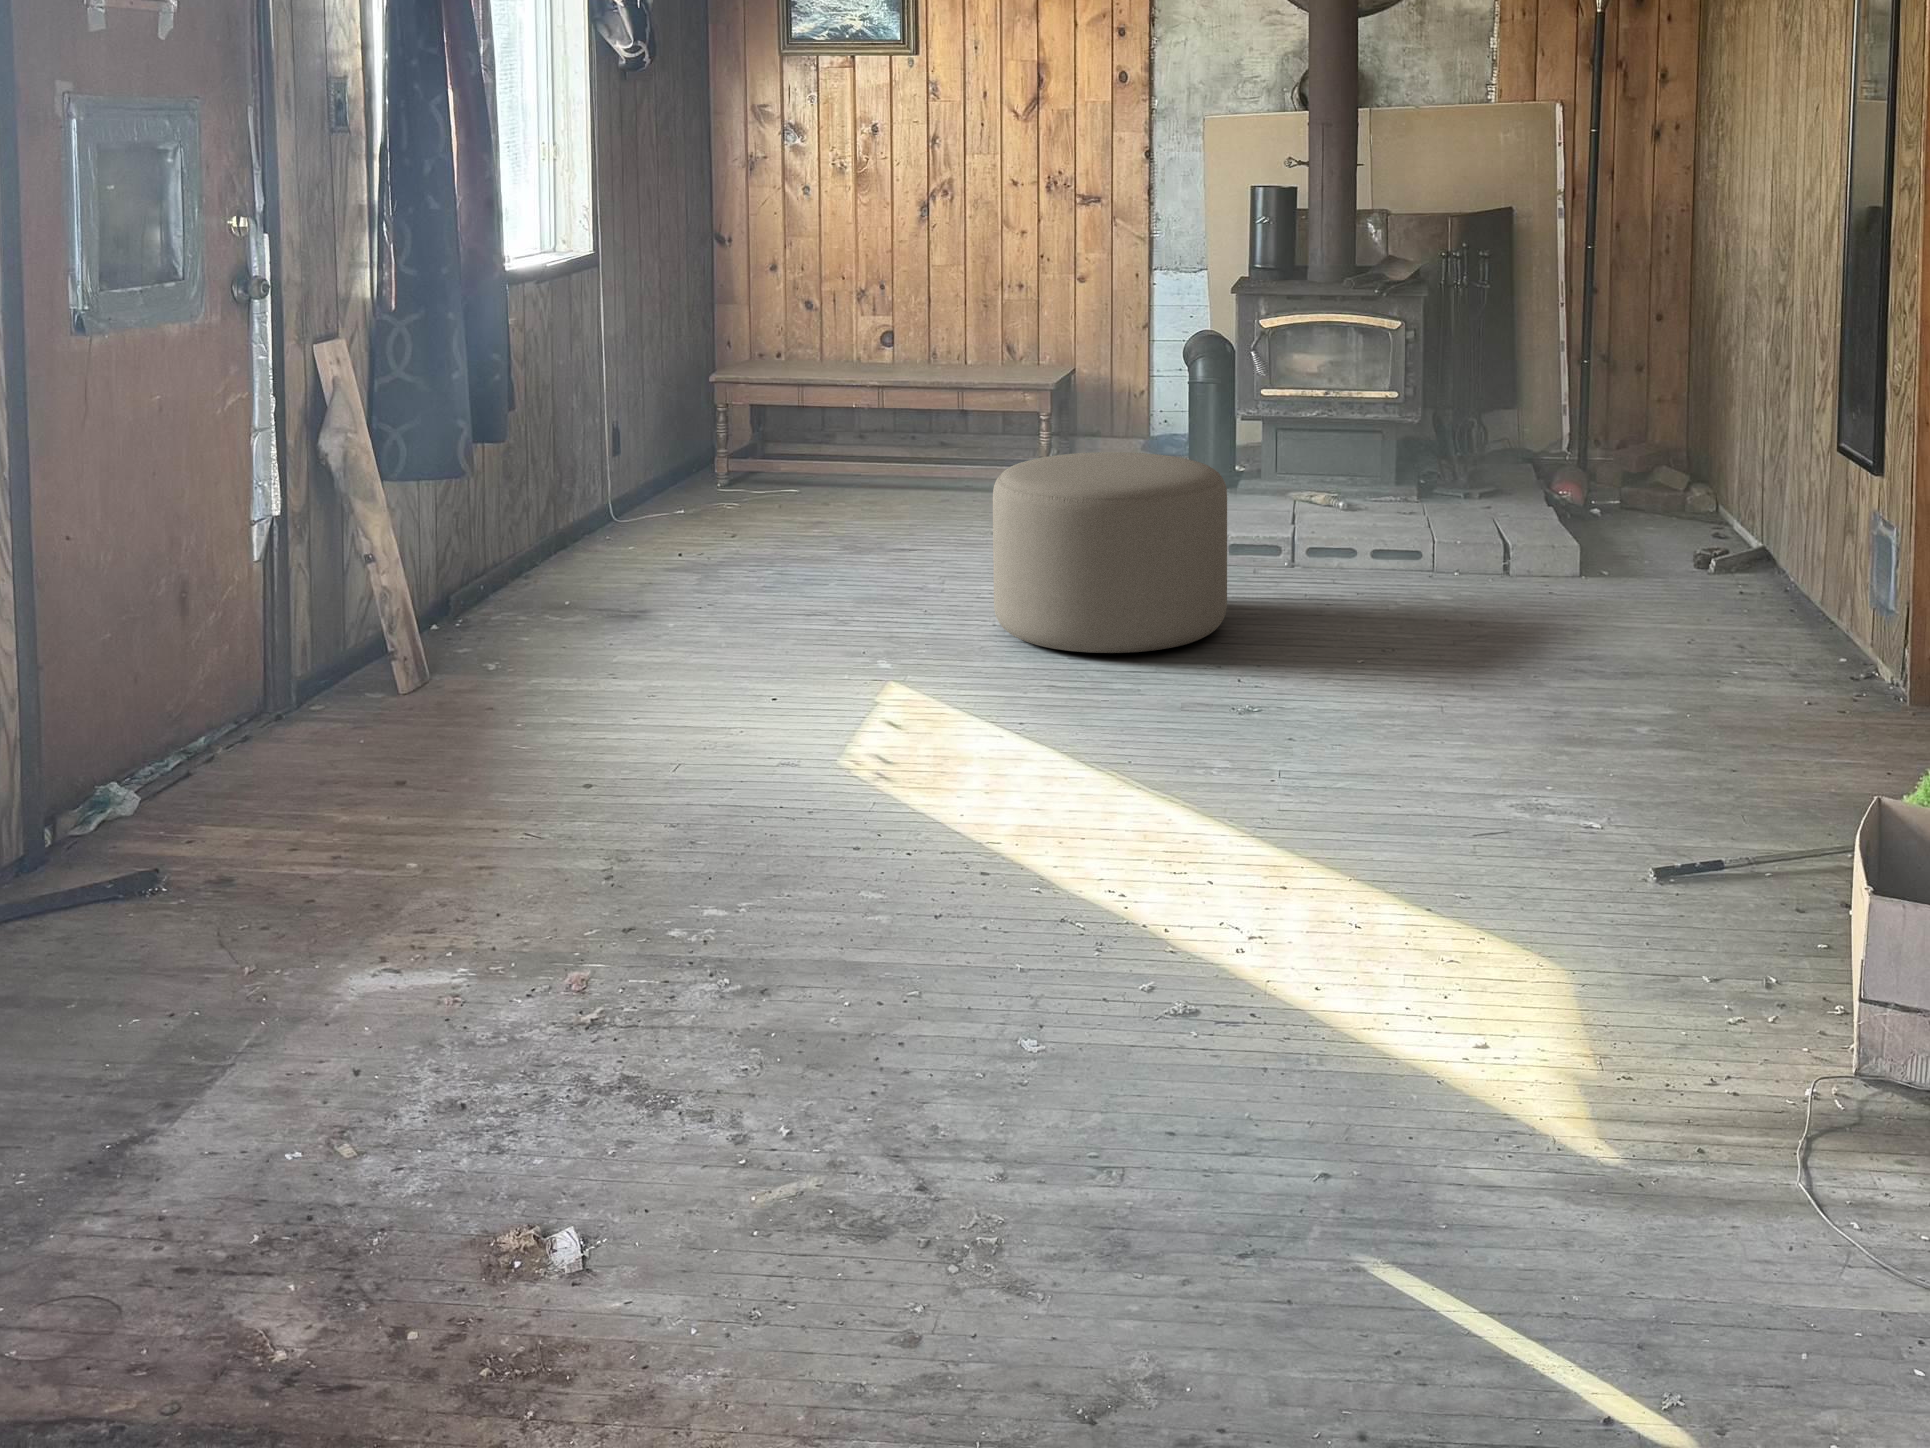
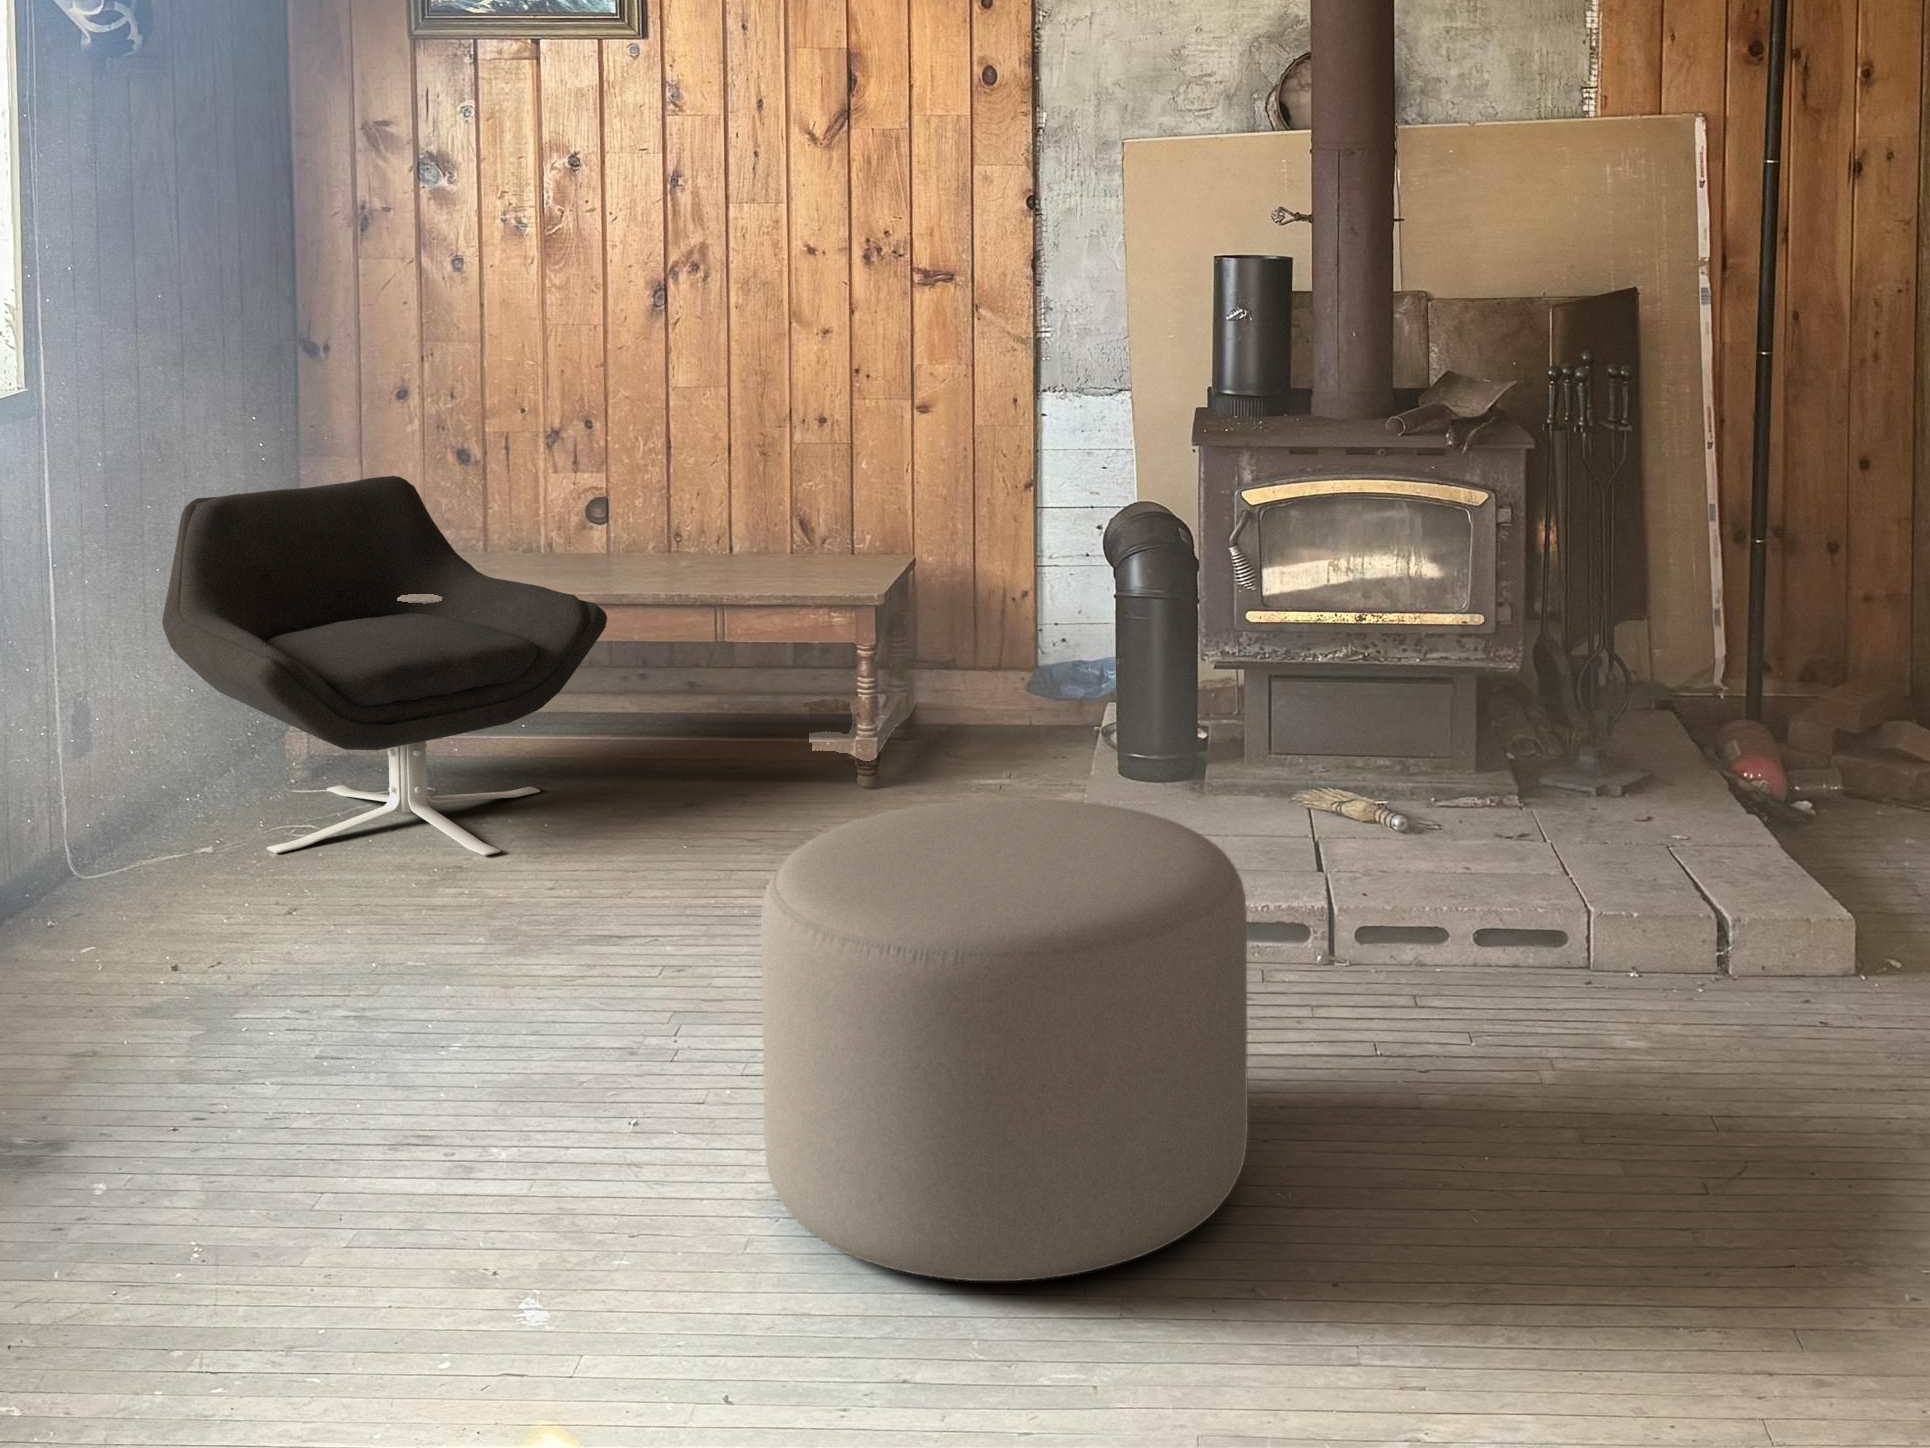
lounge chair: none [654,312,899,516] -> present [162,476,607,856]

